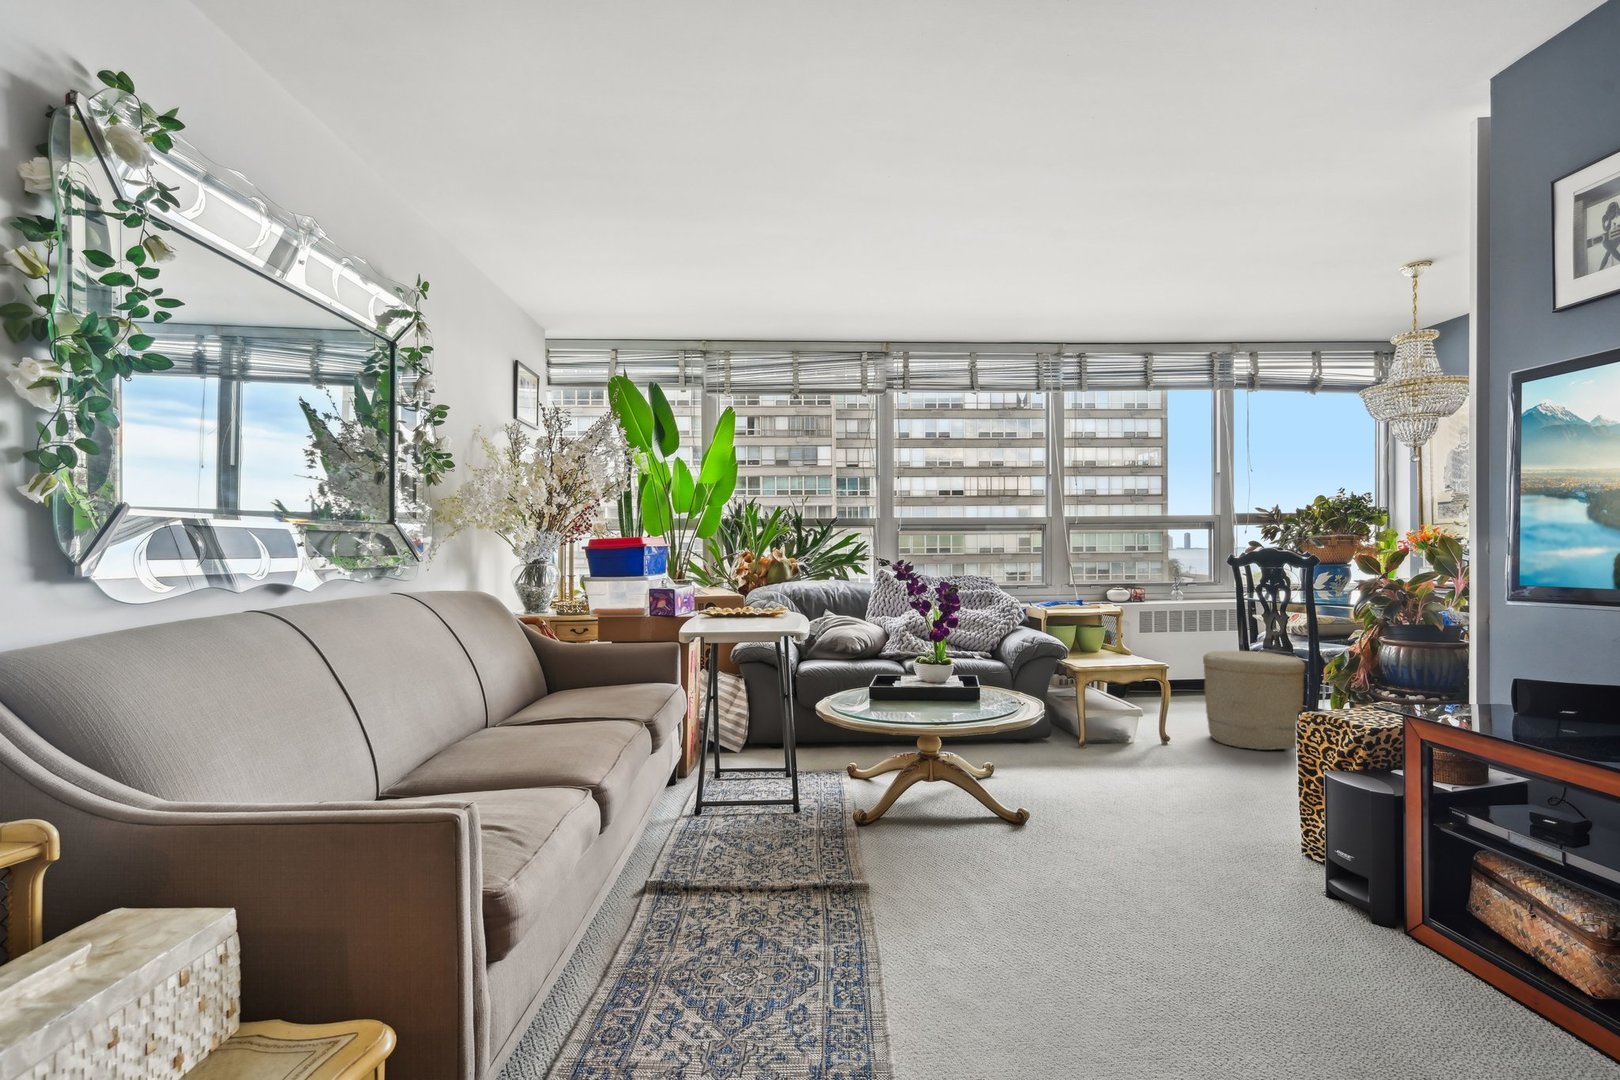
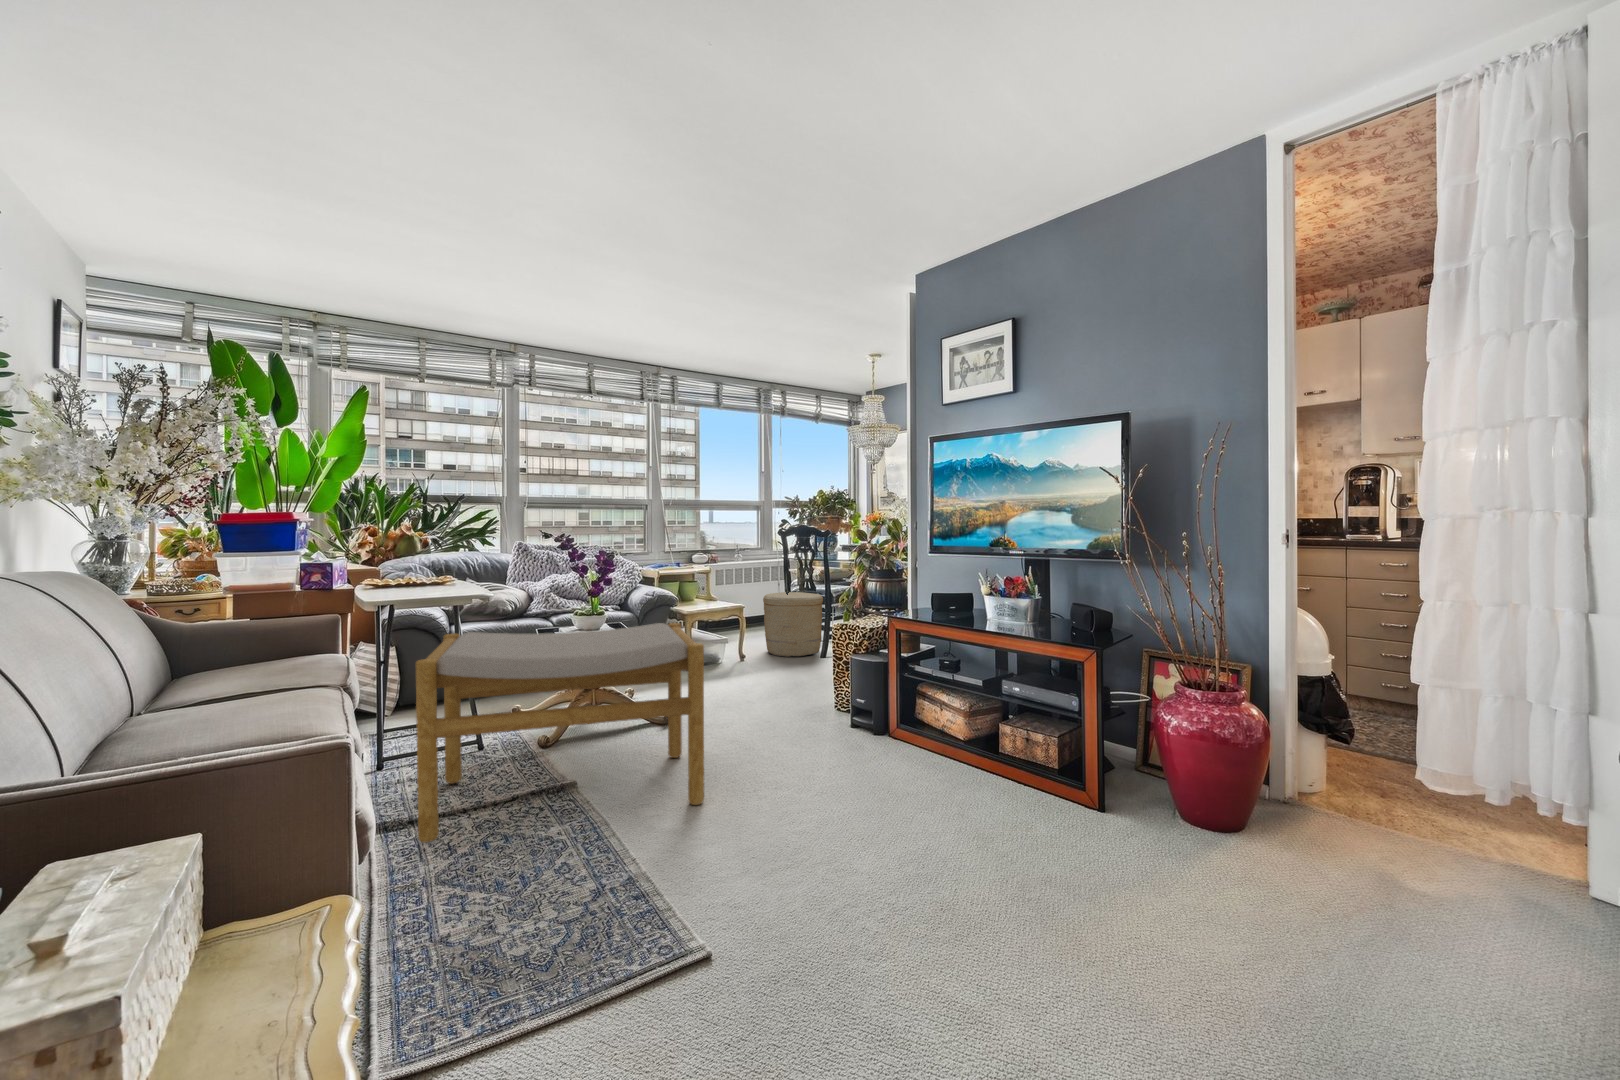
footstool: none [675,675,1026,967] -> present [416,623,704,843]

